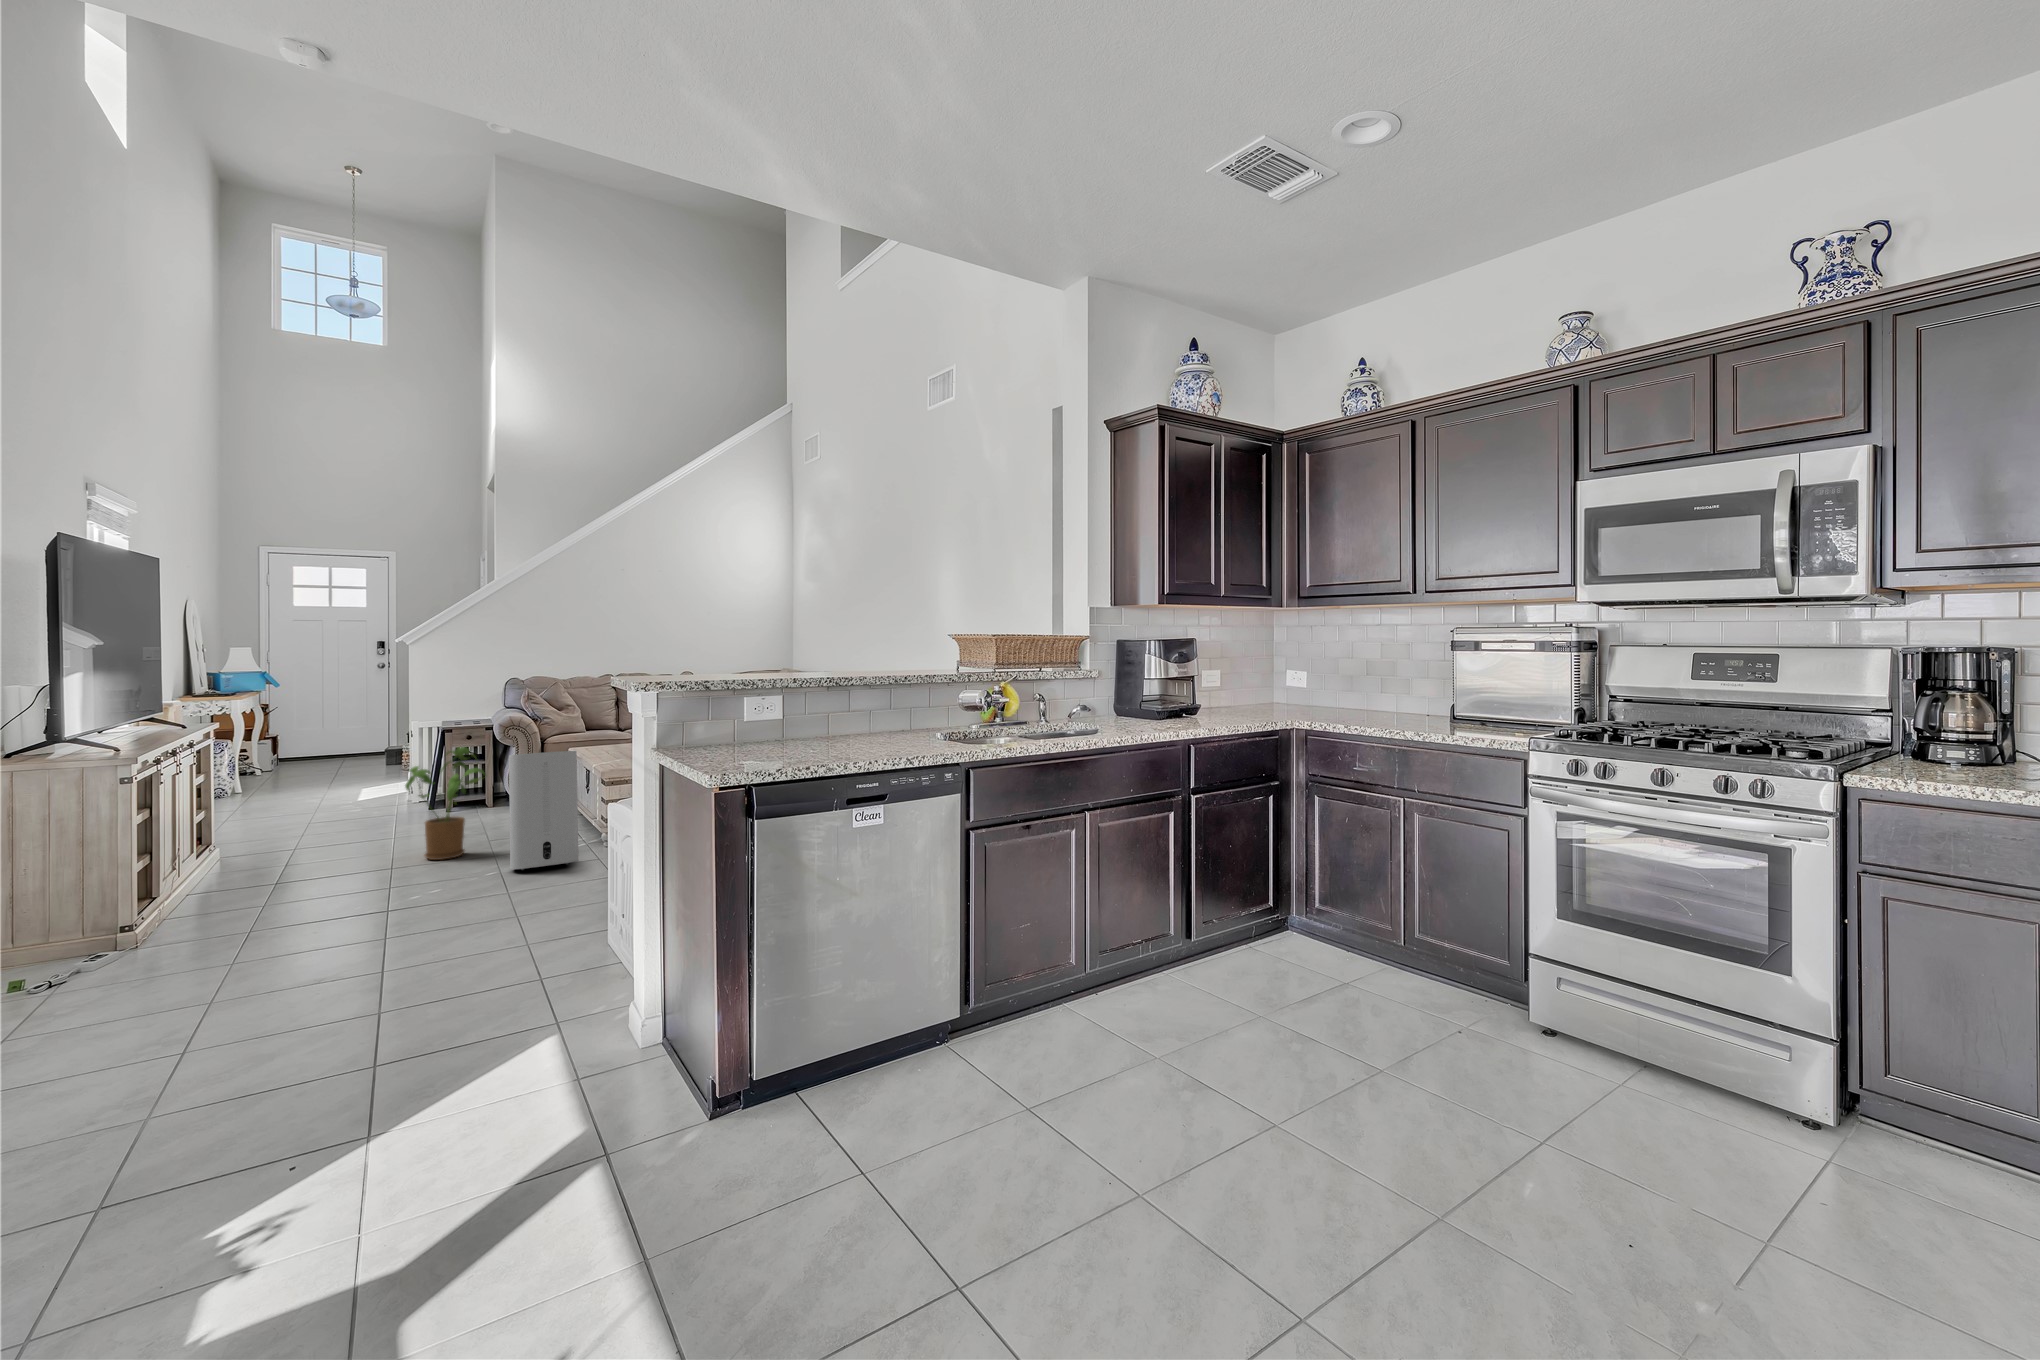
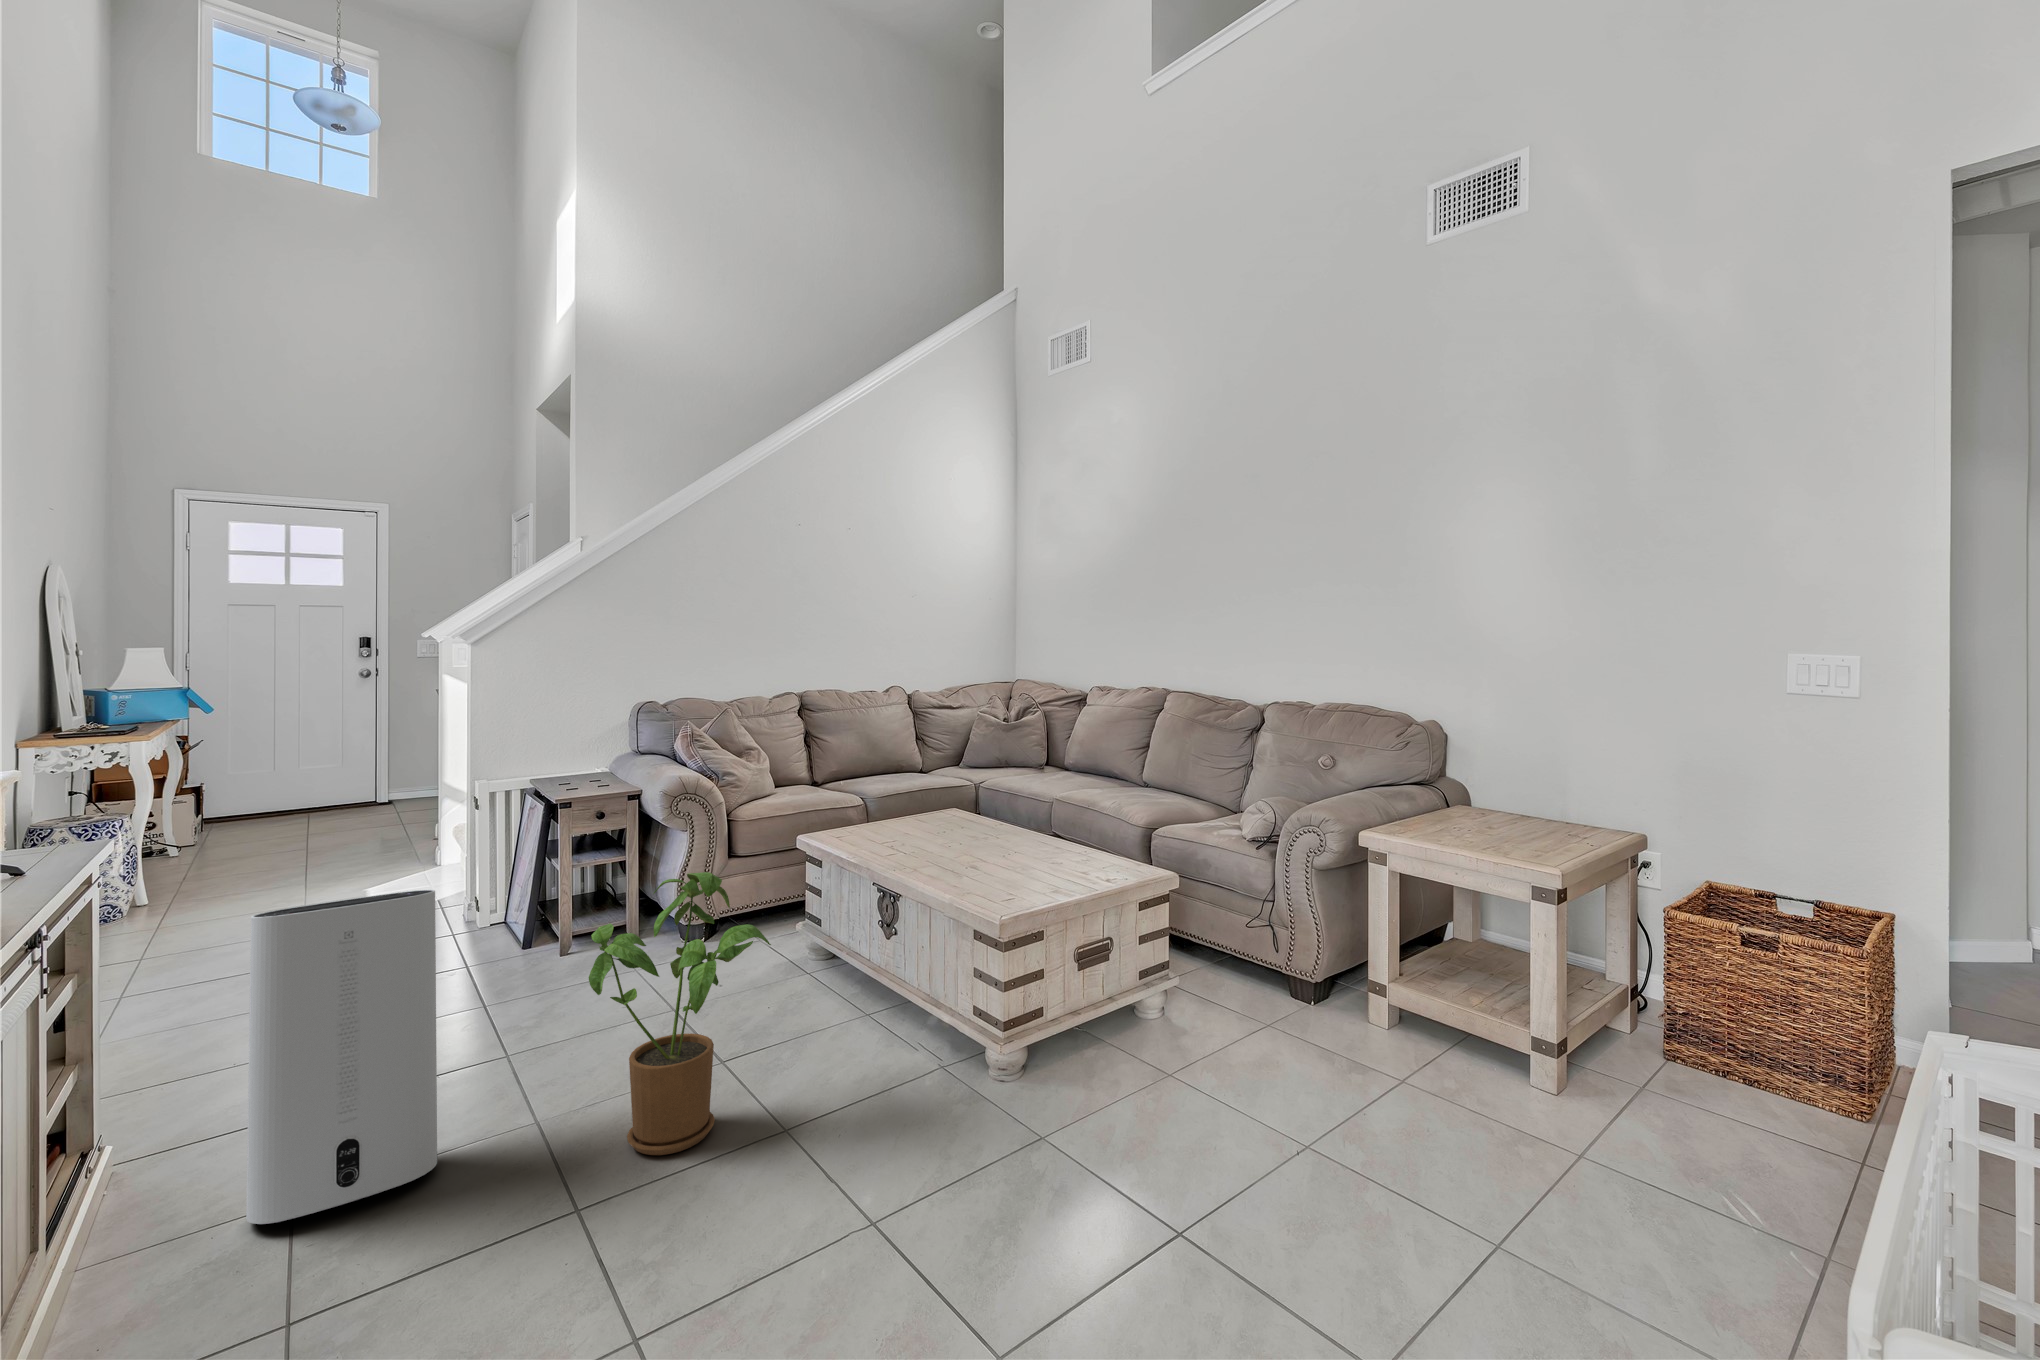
air purifier: present [509,751,579,870] -> present [246,890,437,1224]

